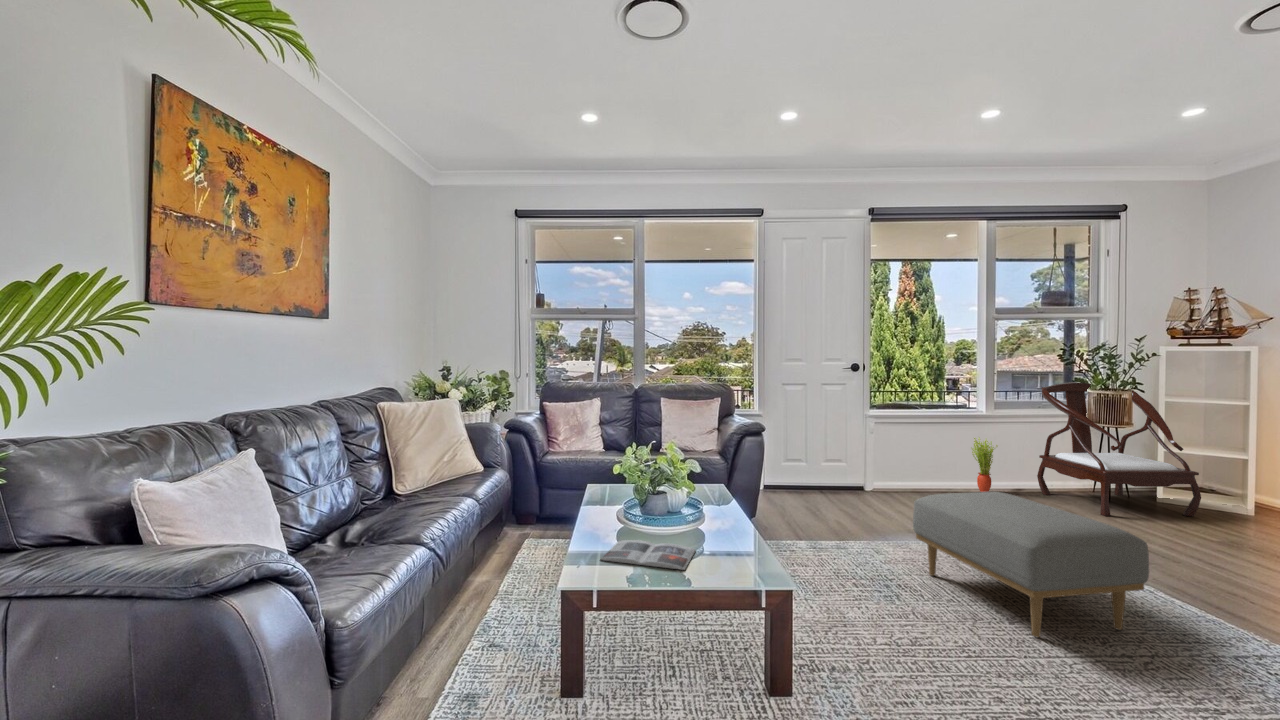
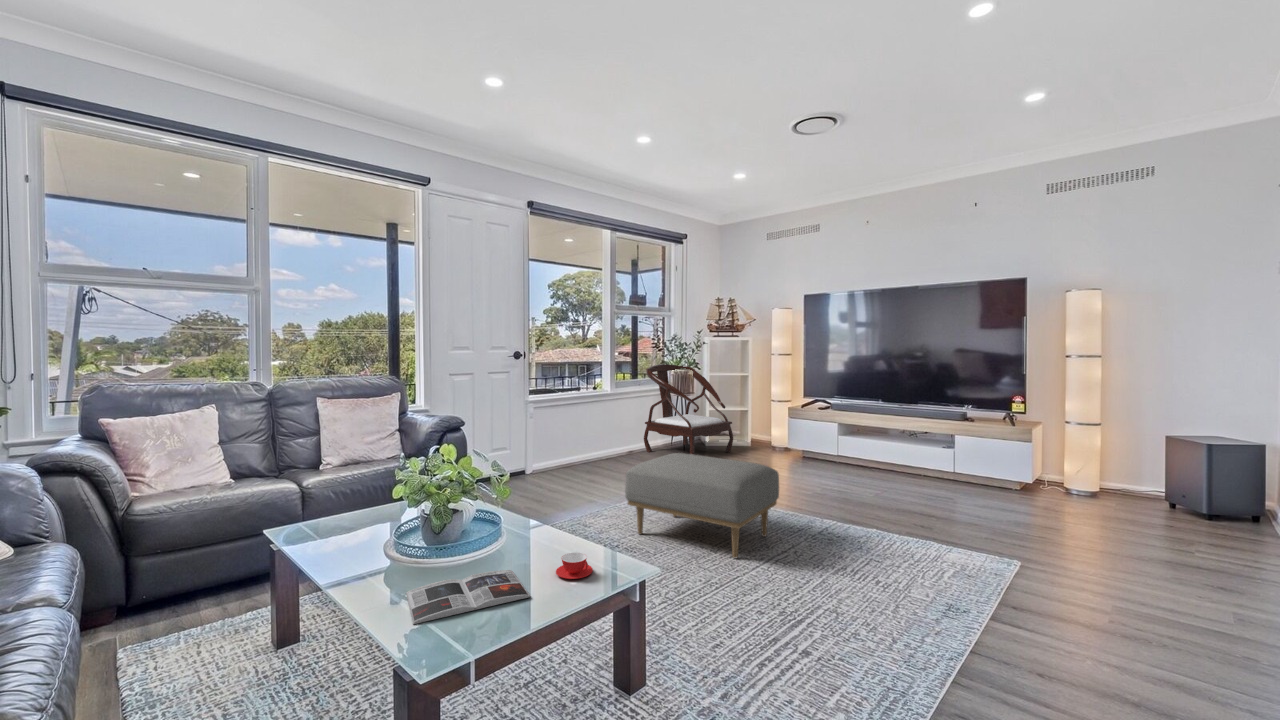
potted plant: present [972,438,998,492] -> none [604,412,622,458]
teacup: none [722,548,756,571] -> present [556,553,593,579]

